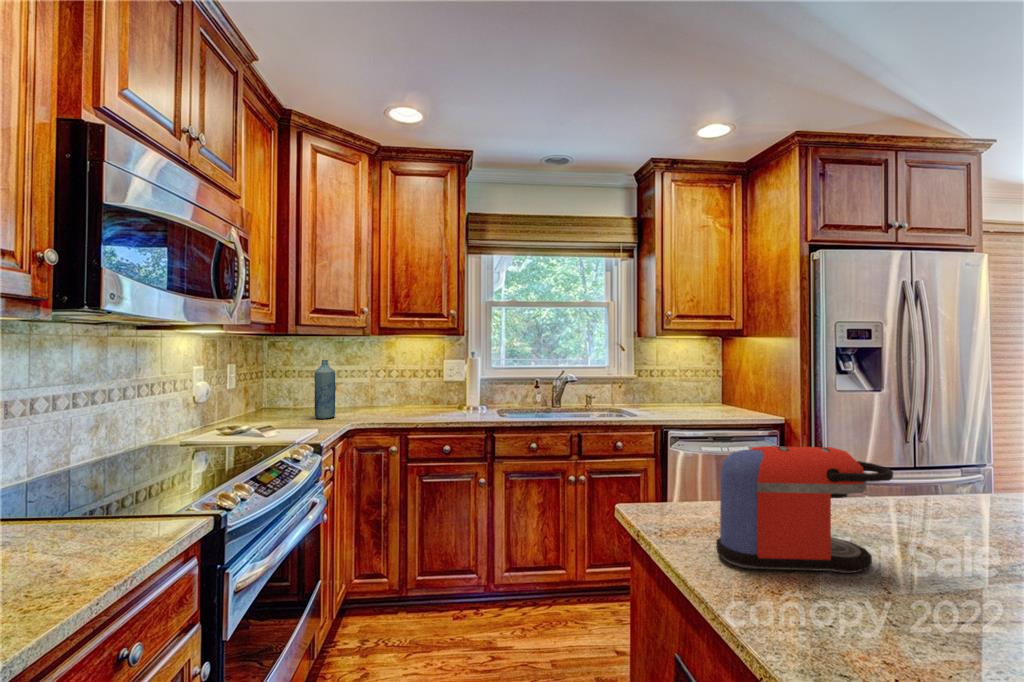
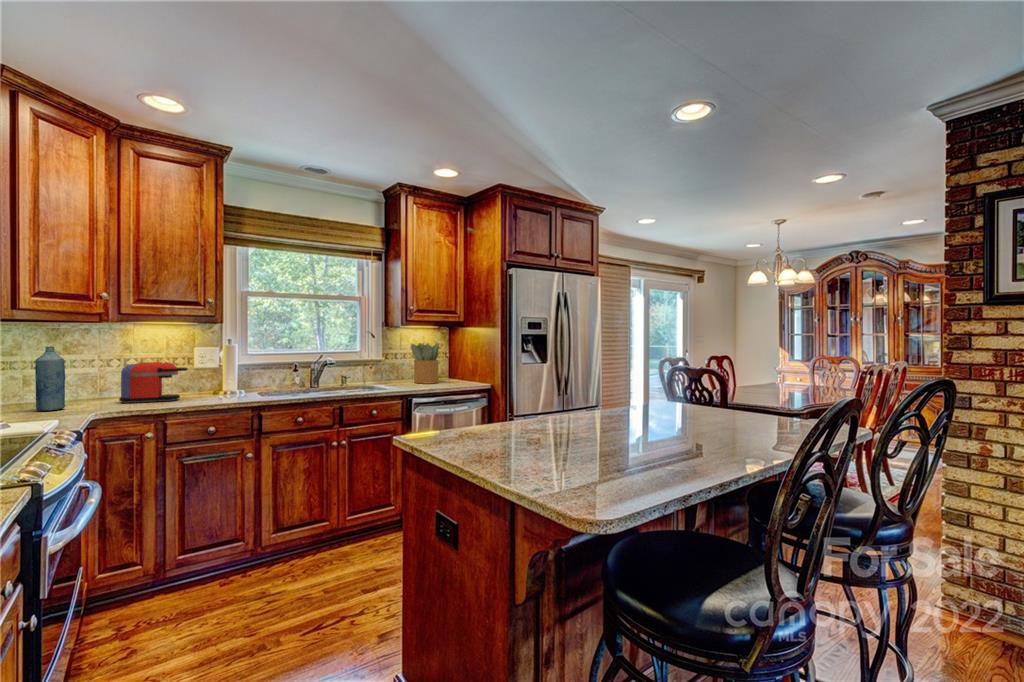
potted plant: none [670,356,708,409] -> present [411,343,439,384]
coffee maker: present [716,446,893,573] -> present [119,362,188,403]

